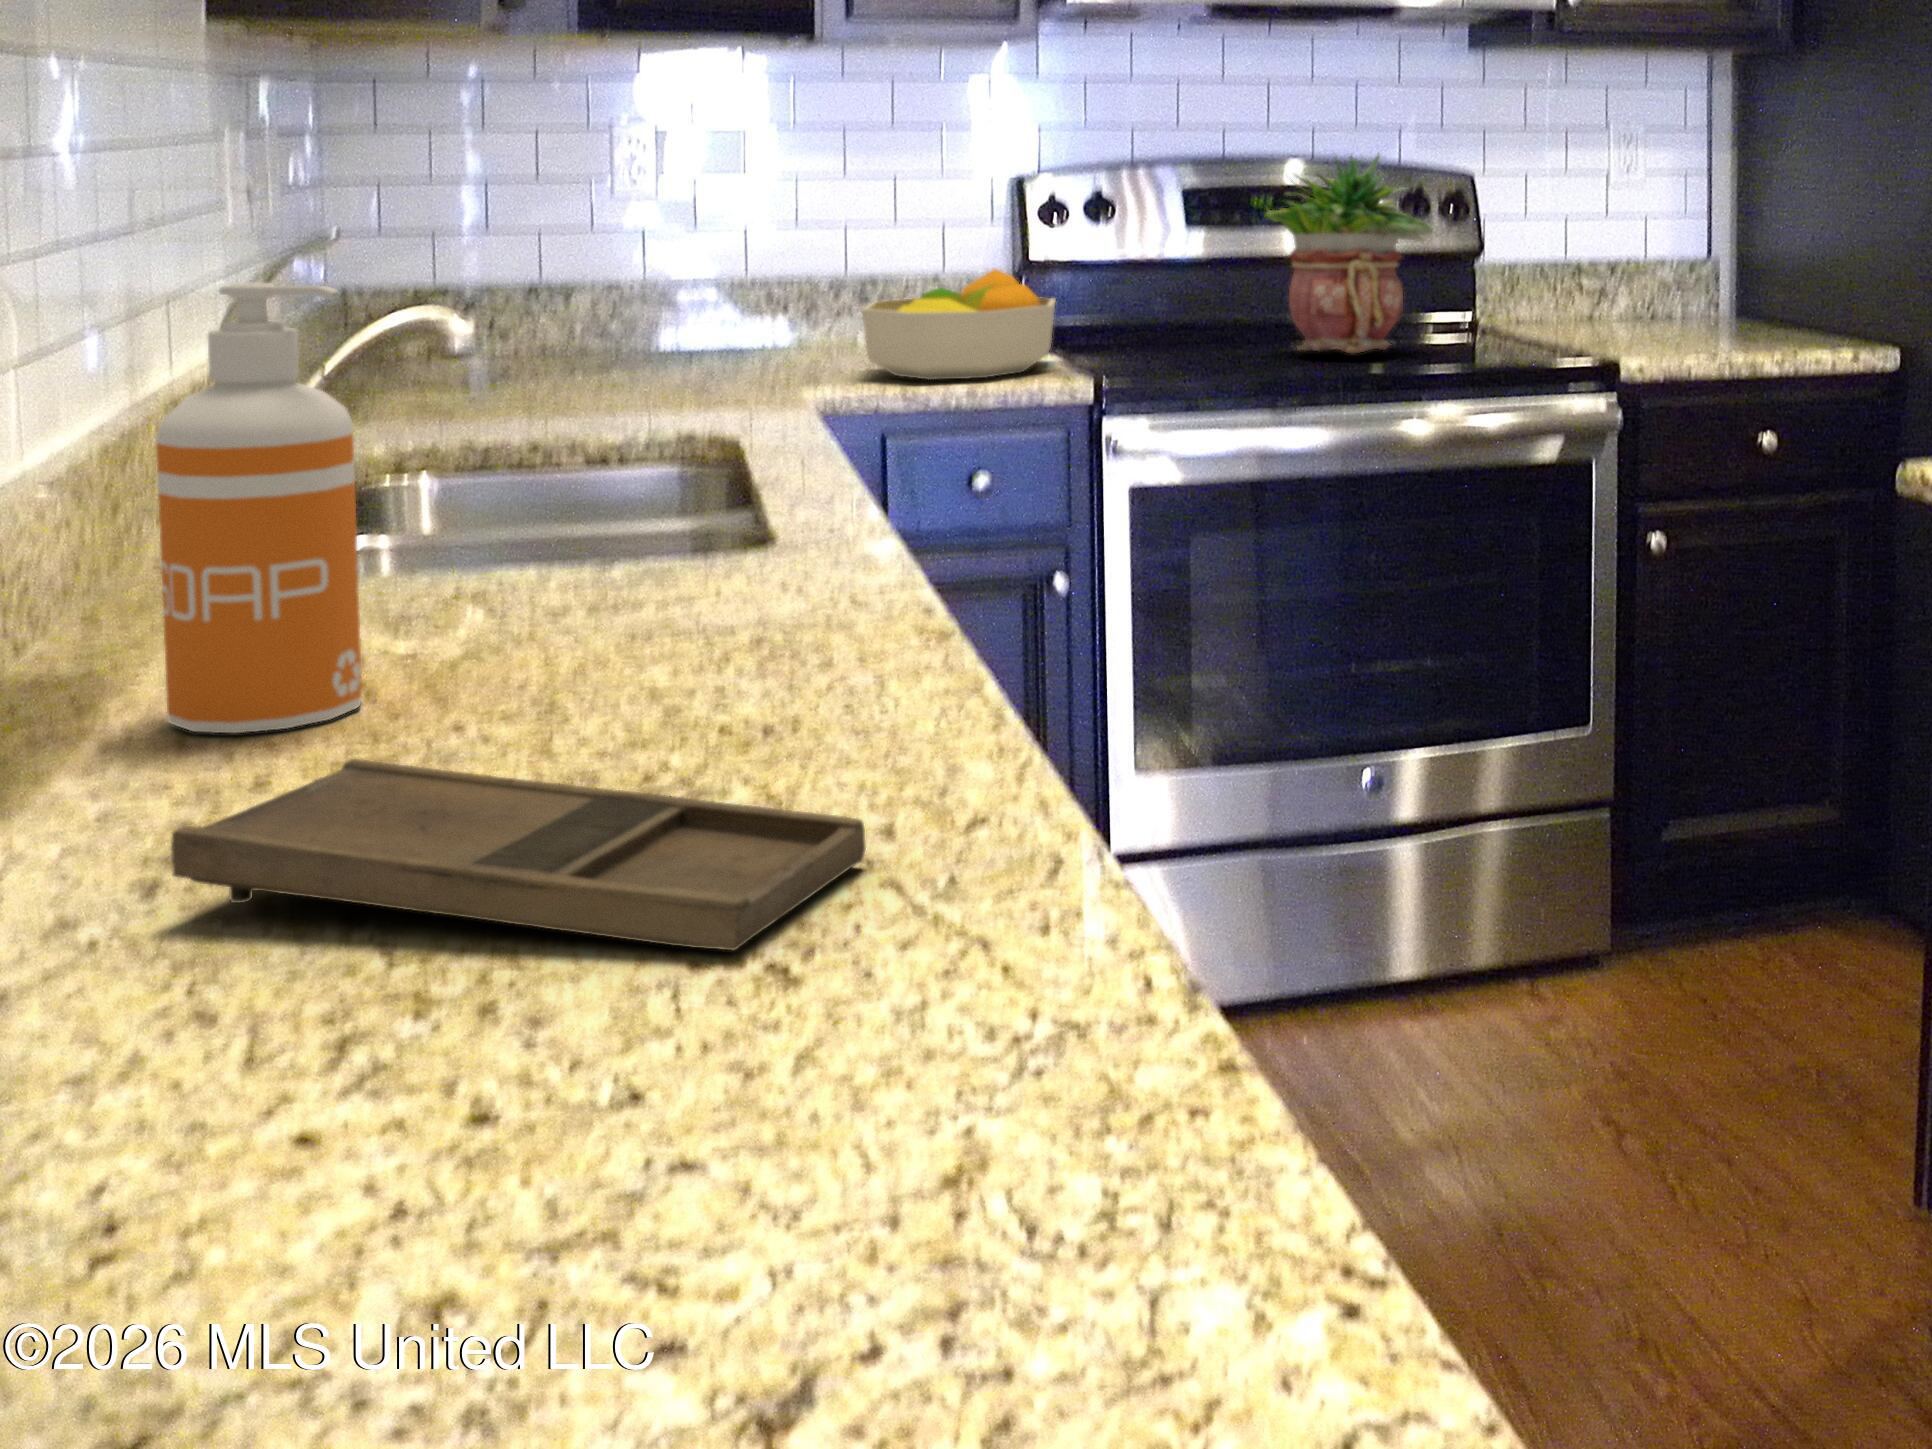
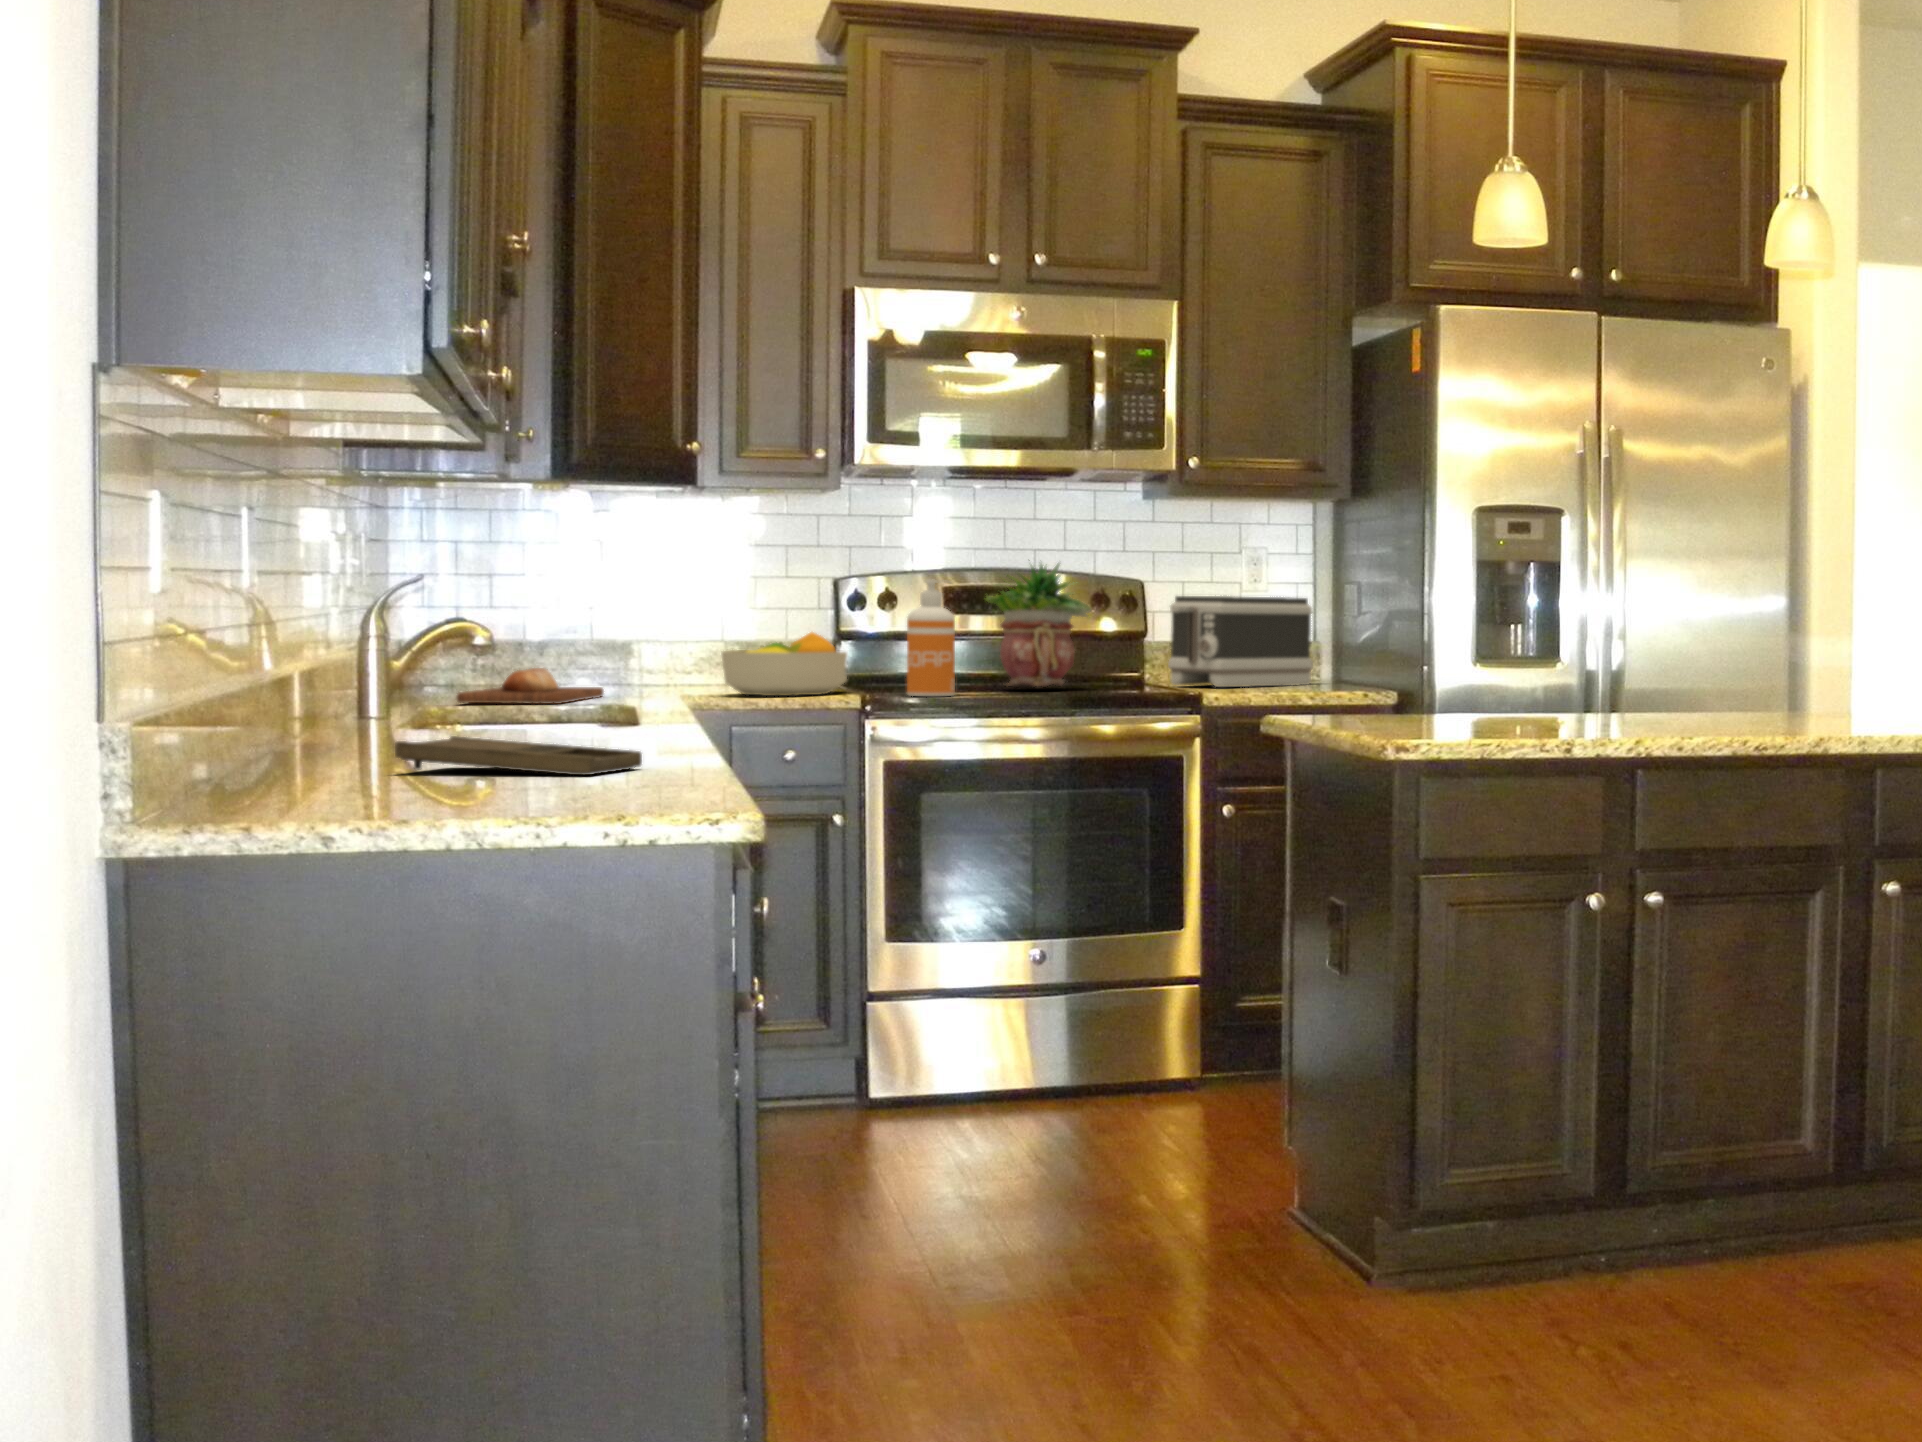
toaster: none [1534,201,1746,348] -> present [1168,596,1313,687]
soap dispenser: present [156,283,362,733] -> present [907,579,955,696]
bread loaf: none [434,339,674,412] -> present [457,668,604,704]

